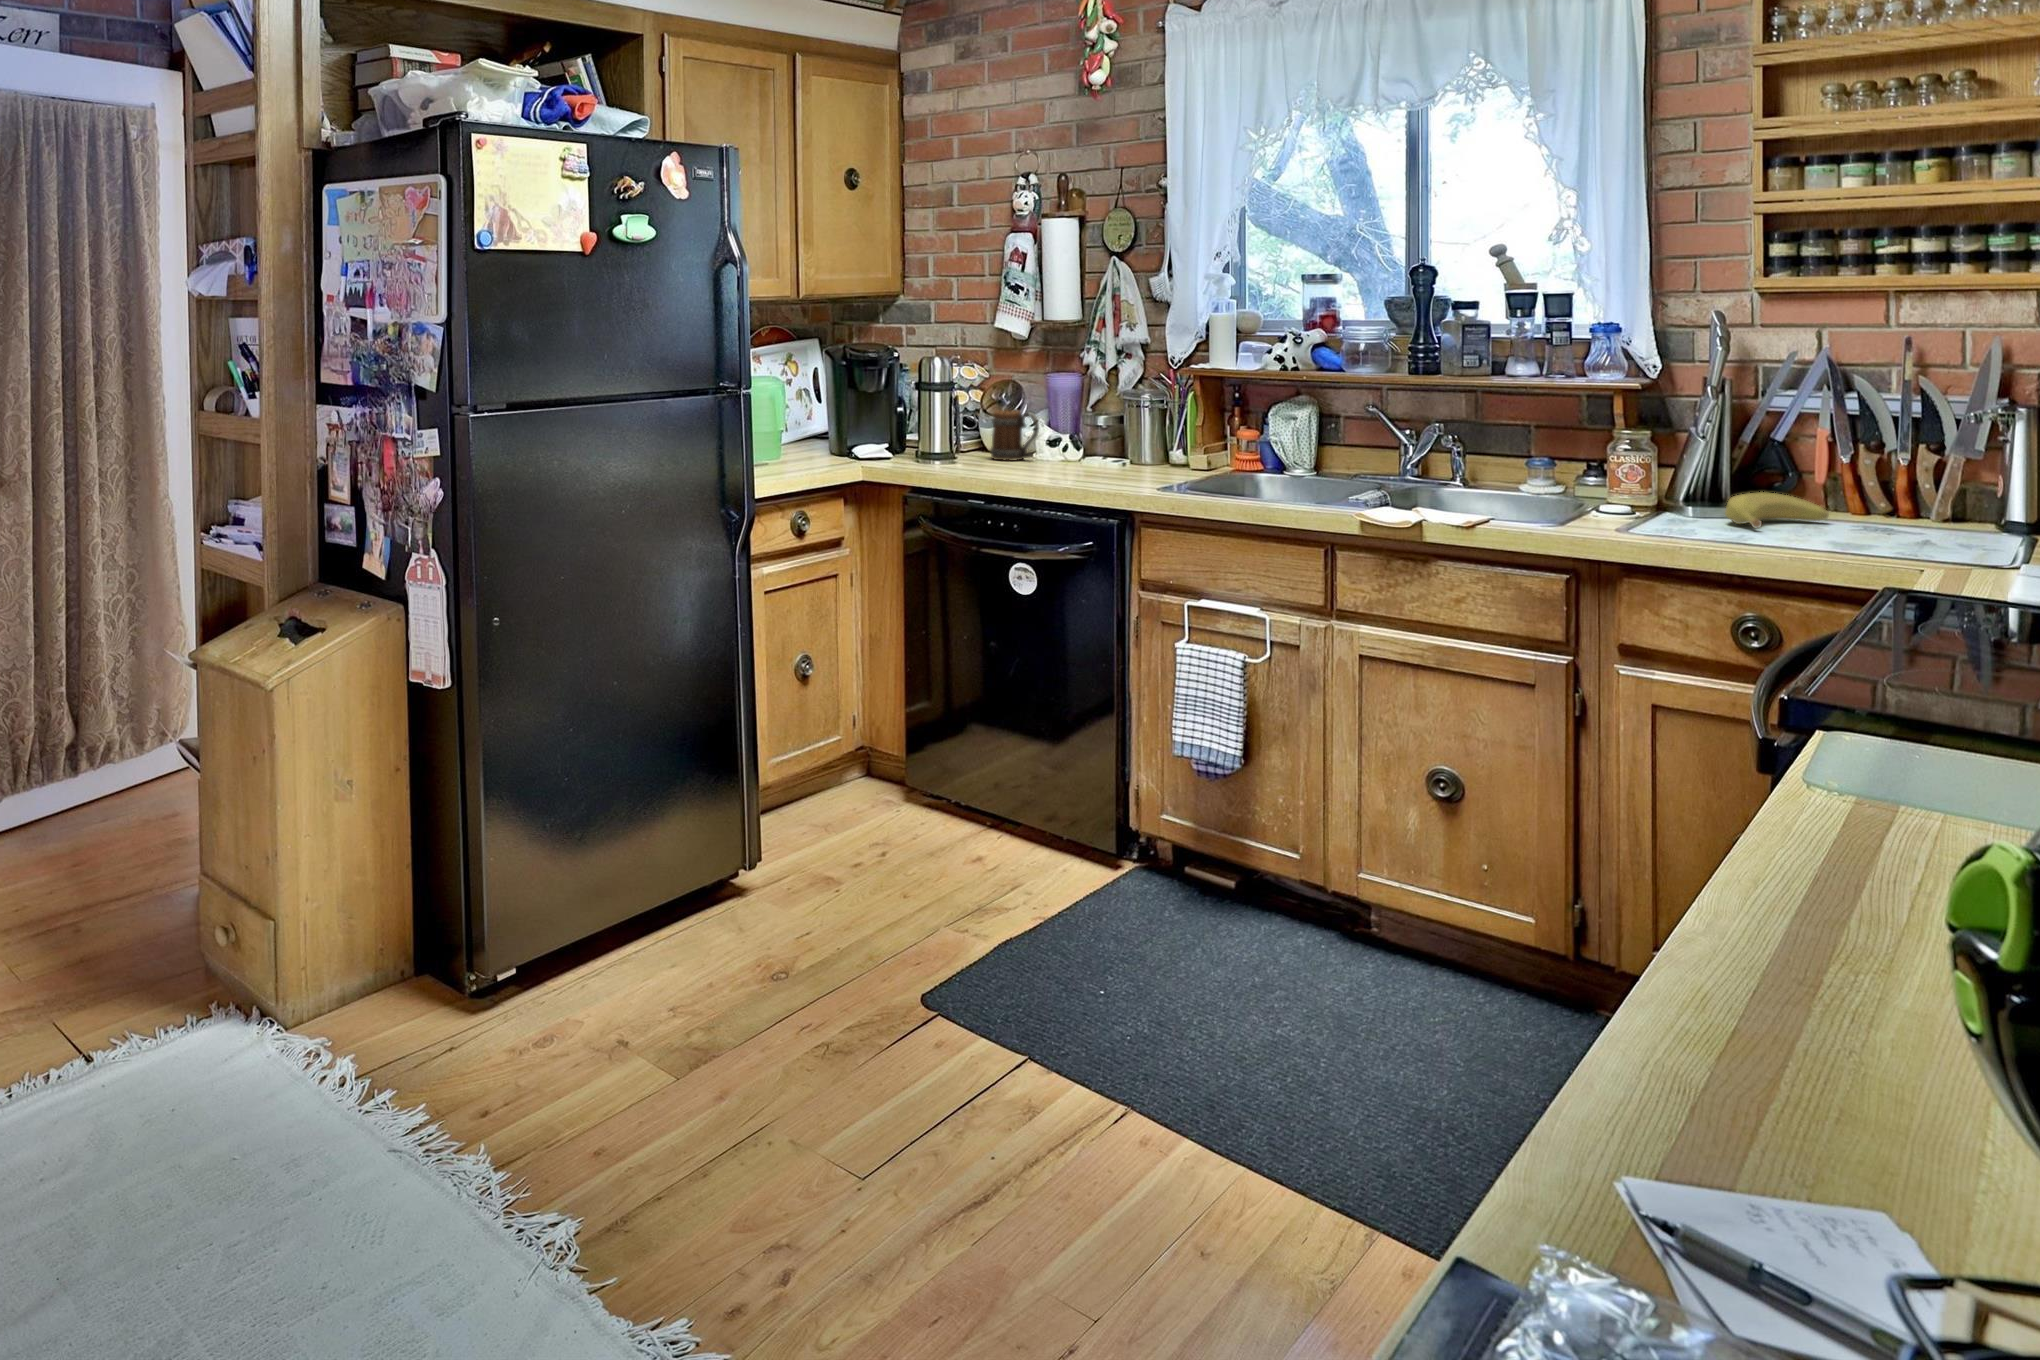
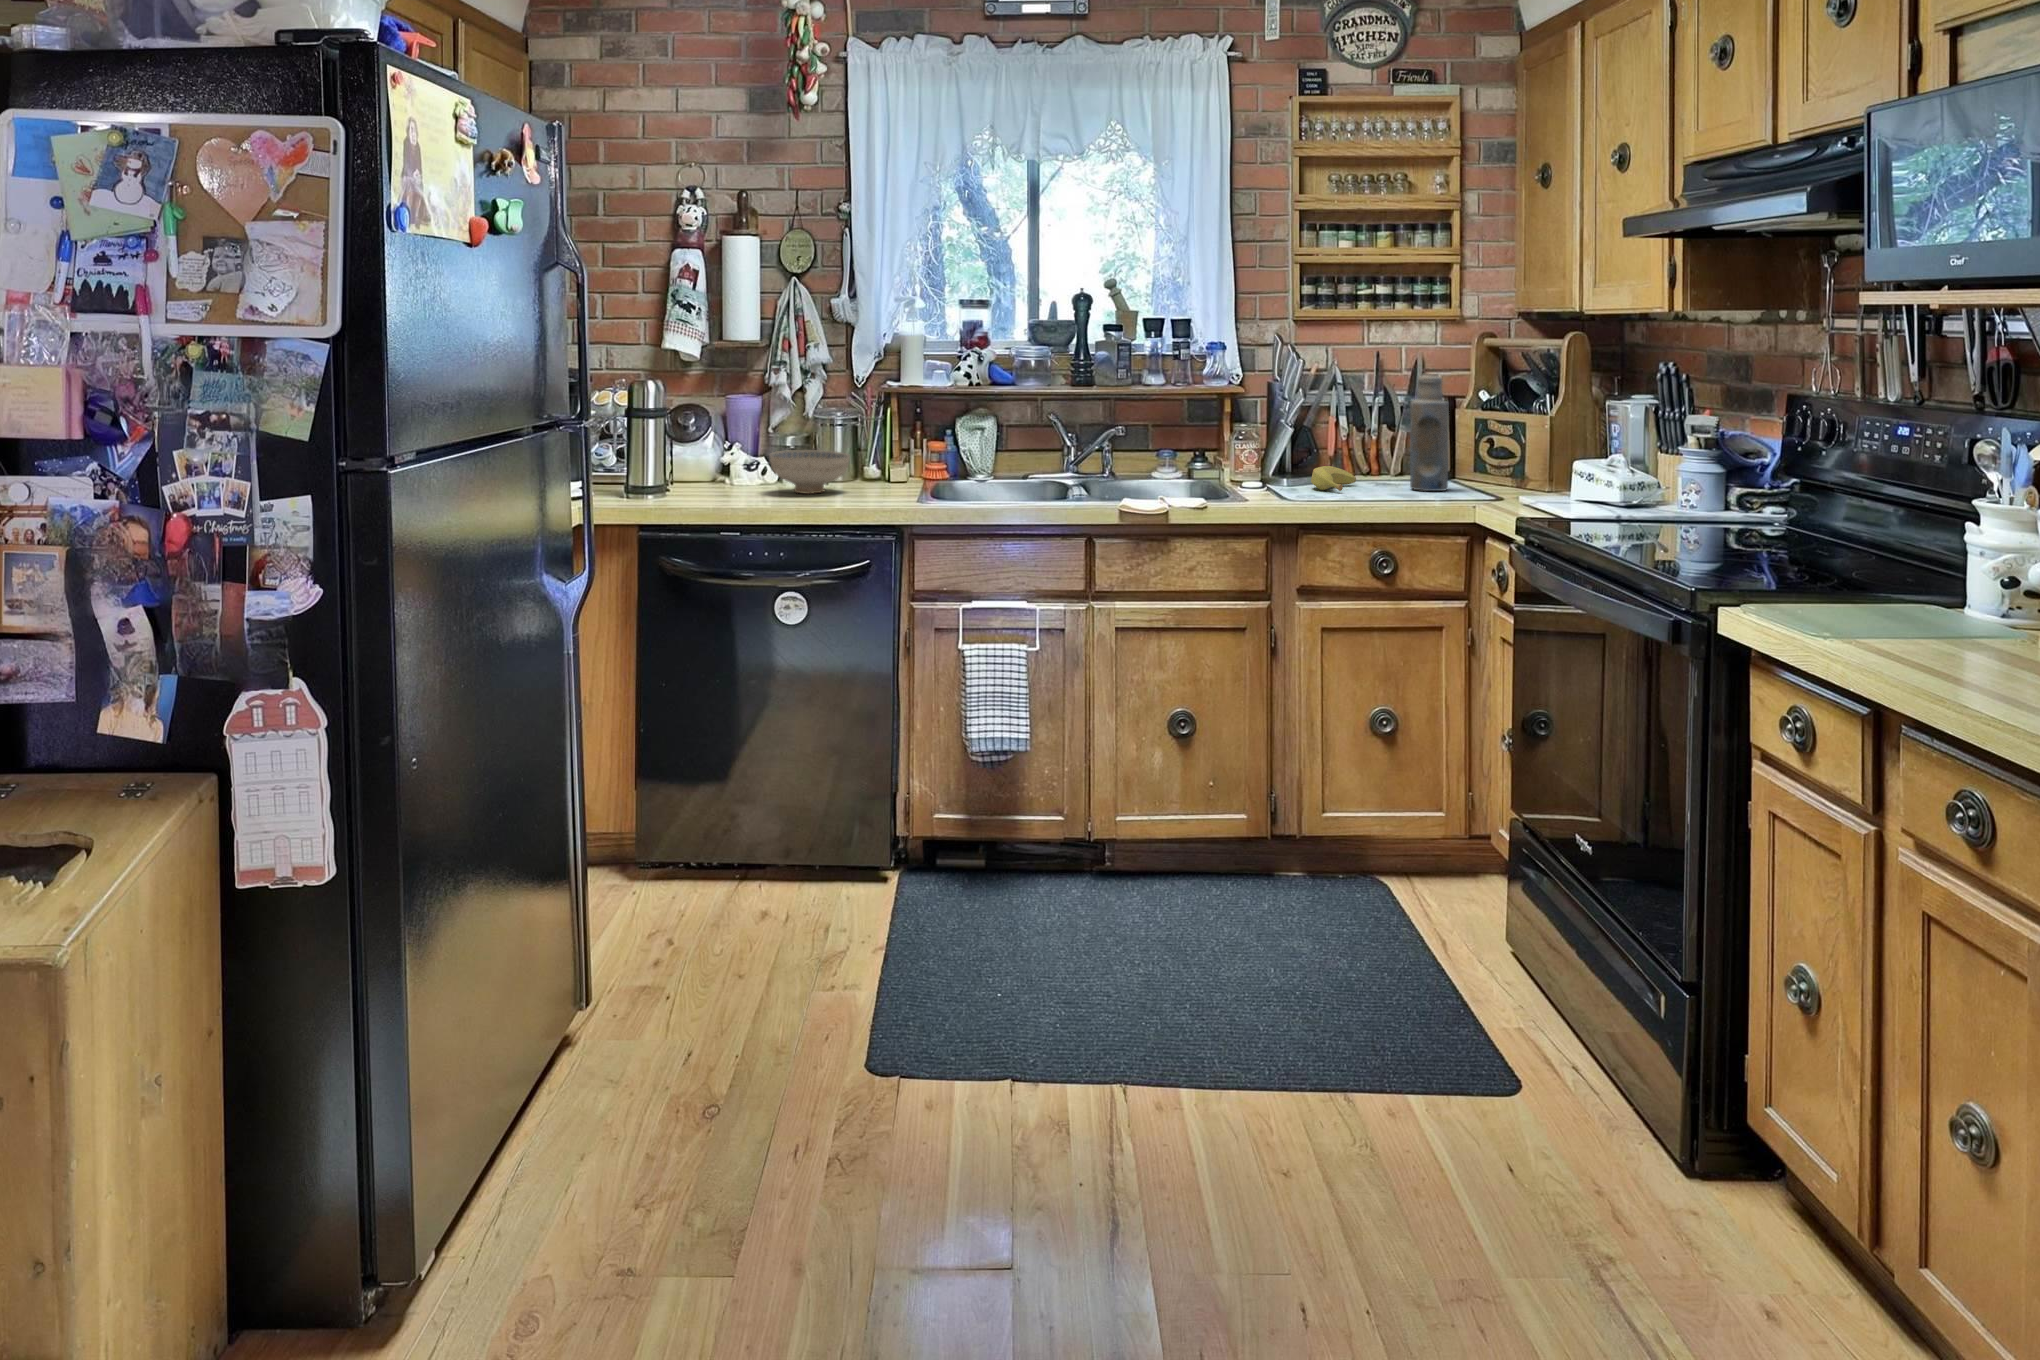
bottle: none [1907,370,1986,545] -> present [1410,374,1449,491]
mug: present [990,410,1039,461] -> none [686,436,740,490]
ceramic bowl: none [1045,428,1128,472] -> present [770,450,850,494]

